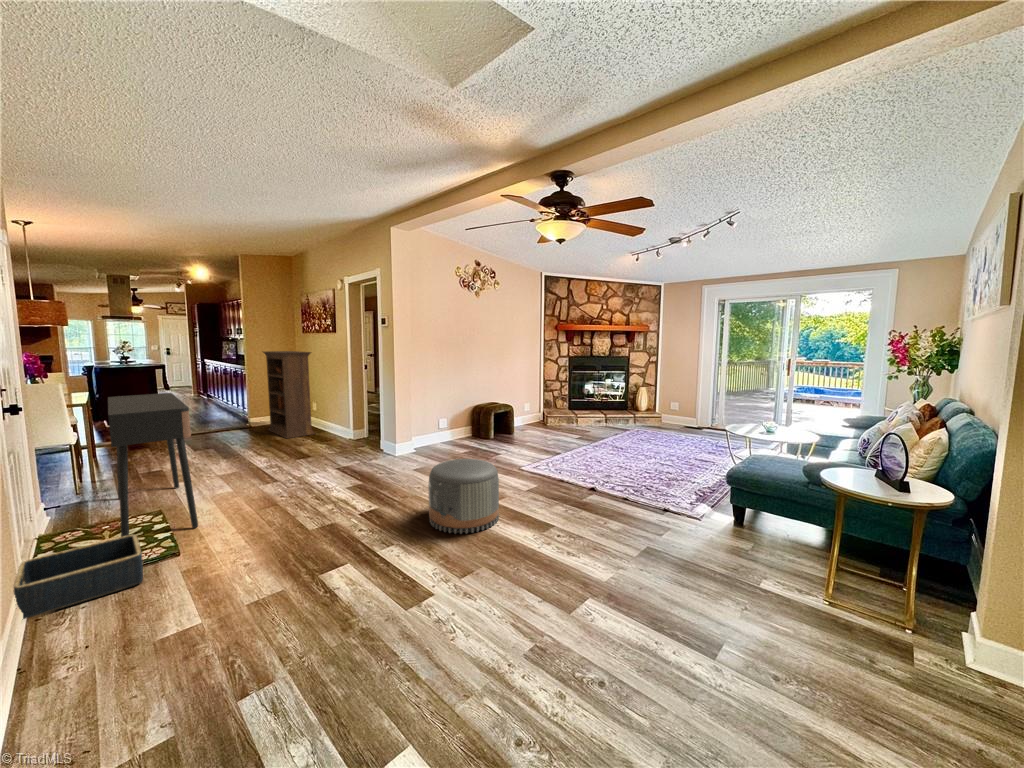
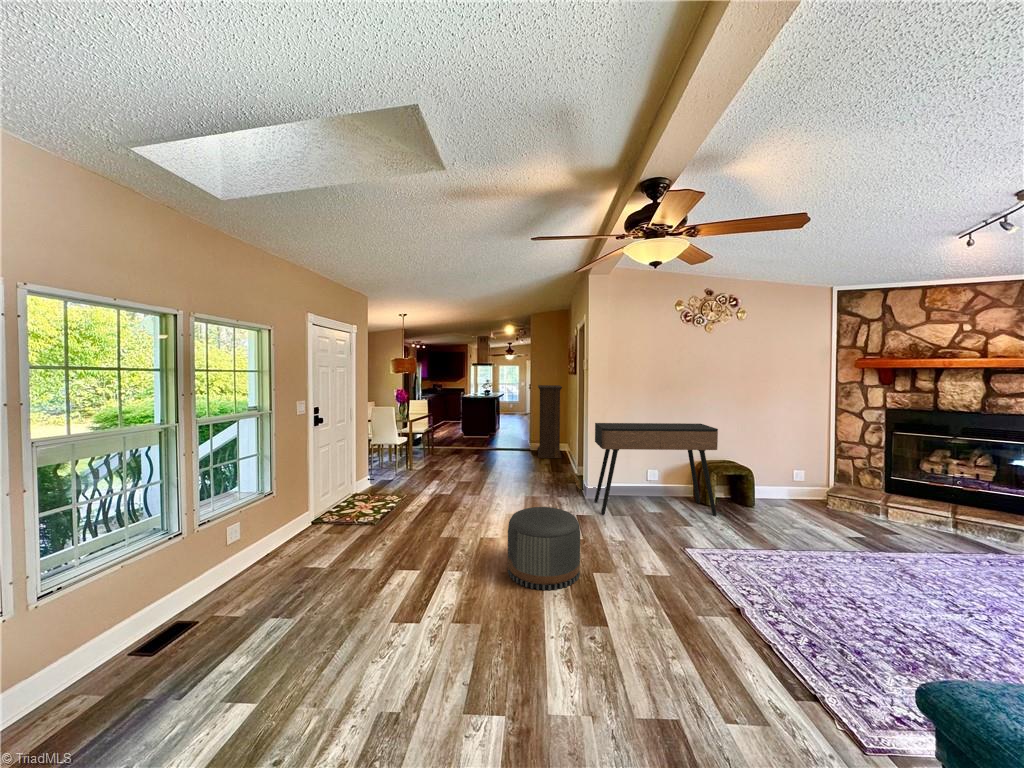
console table: present [108,393,198,537] -> present [594,423,718,516]
basket: present [14,535,143,619] -> none [299,498,363,529]

